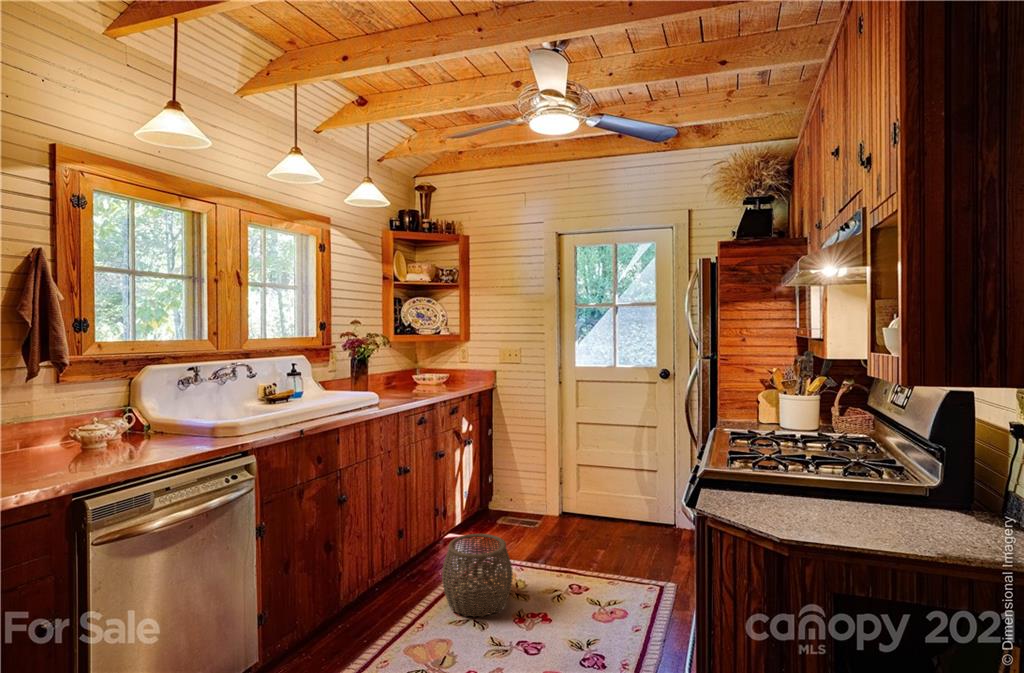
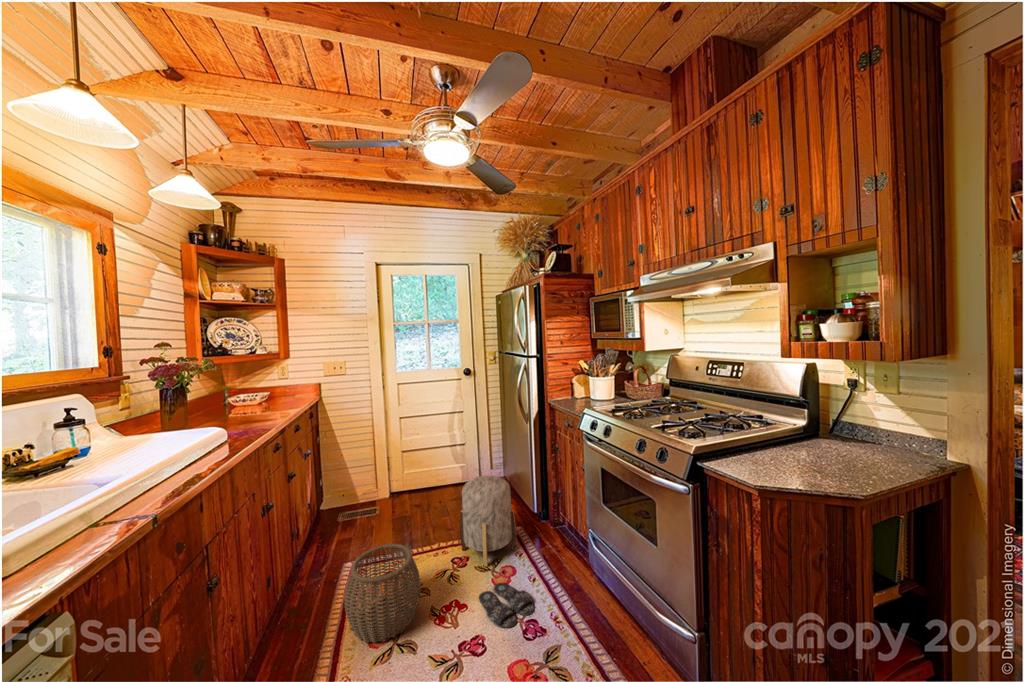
stool: none [586,502,650,605] -> present [459,476,517,567]
slippers: none [559,622,617,659] -> present [479,583,534,628]

